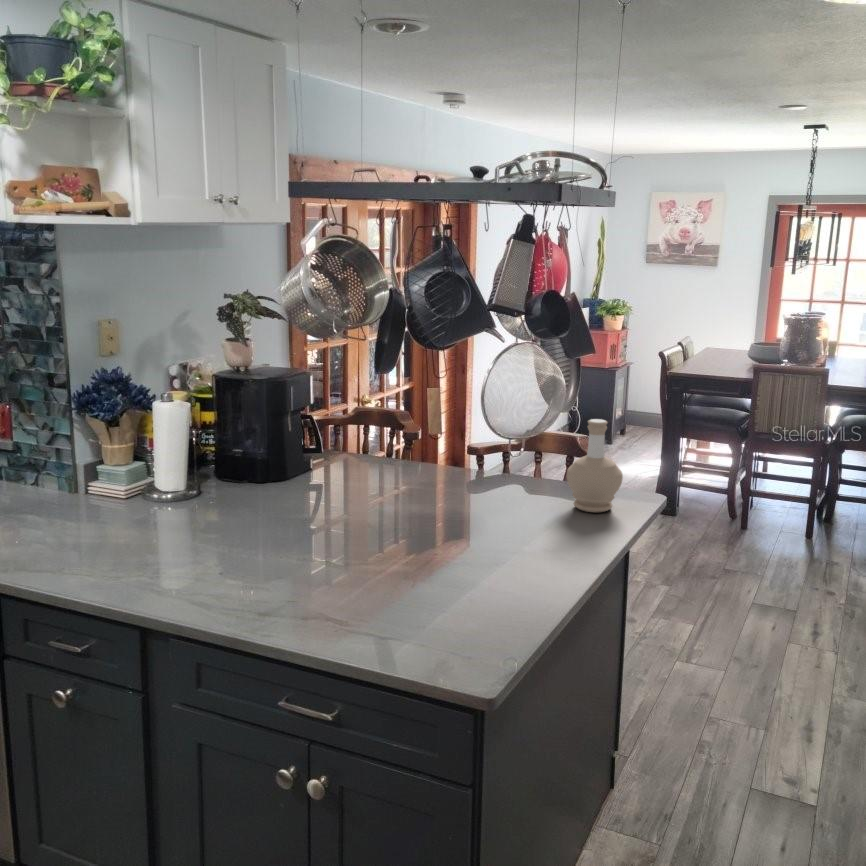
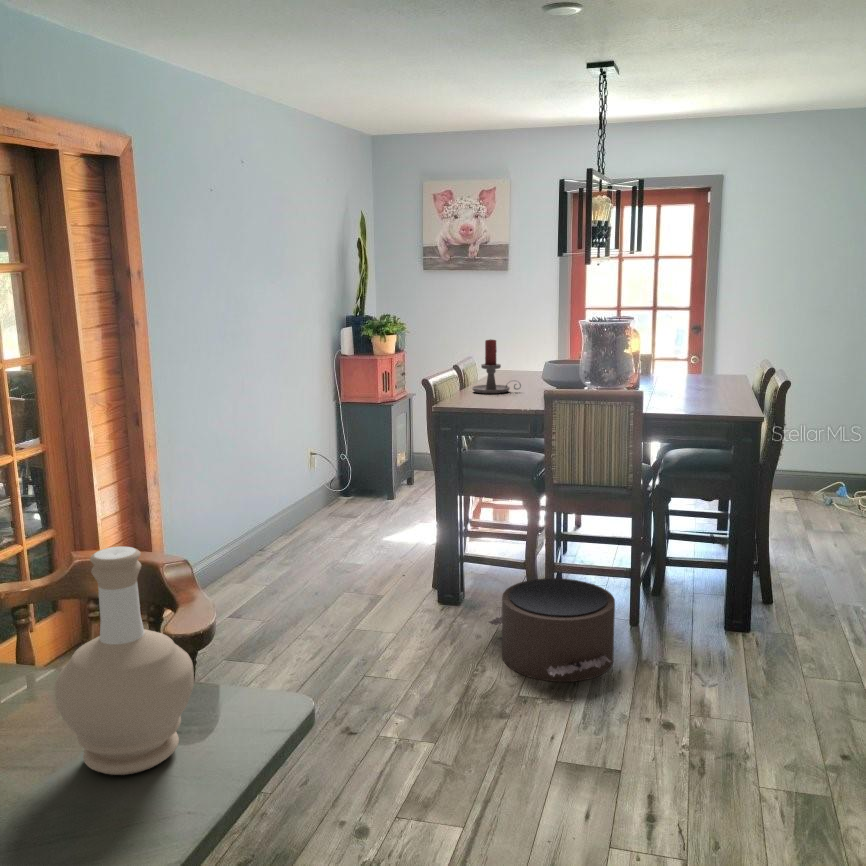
candle holder: none [693,325,731,366] -> present [472,339,521,394]
pouf: none [700,498,797,565] -> present [489,578,615,682]

